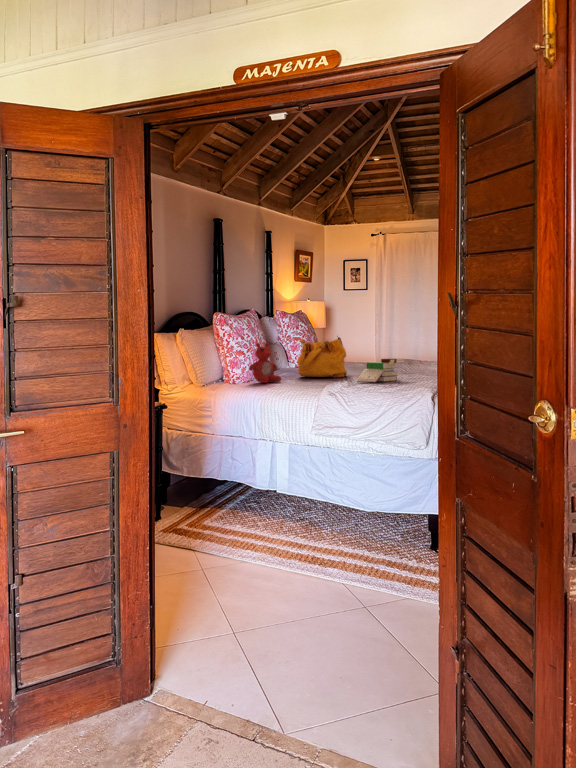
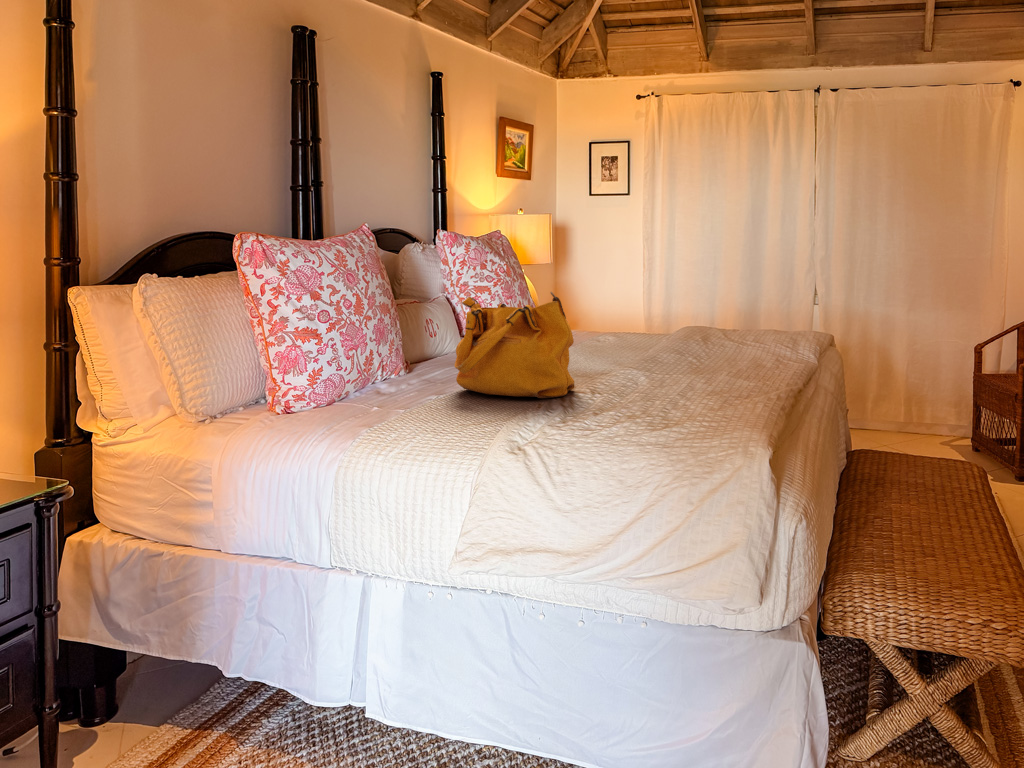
stuffed bear: present [249,343,281,383] -> none [321,309,405,416]
book: present [357,358,404,382] -> none [595,360,726,433]

